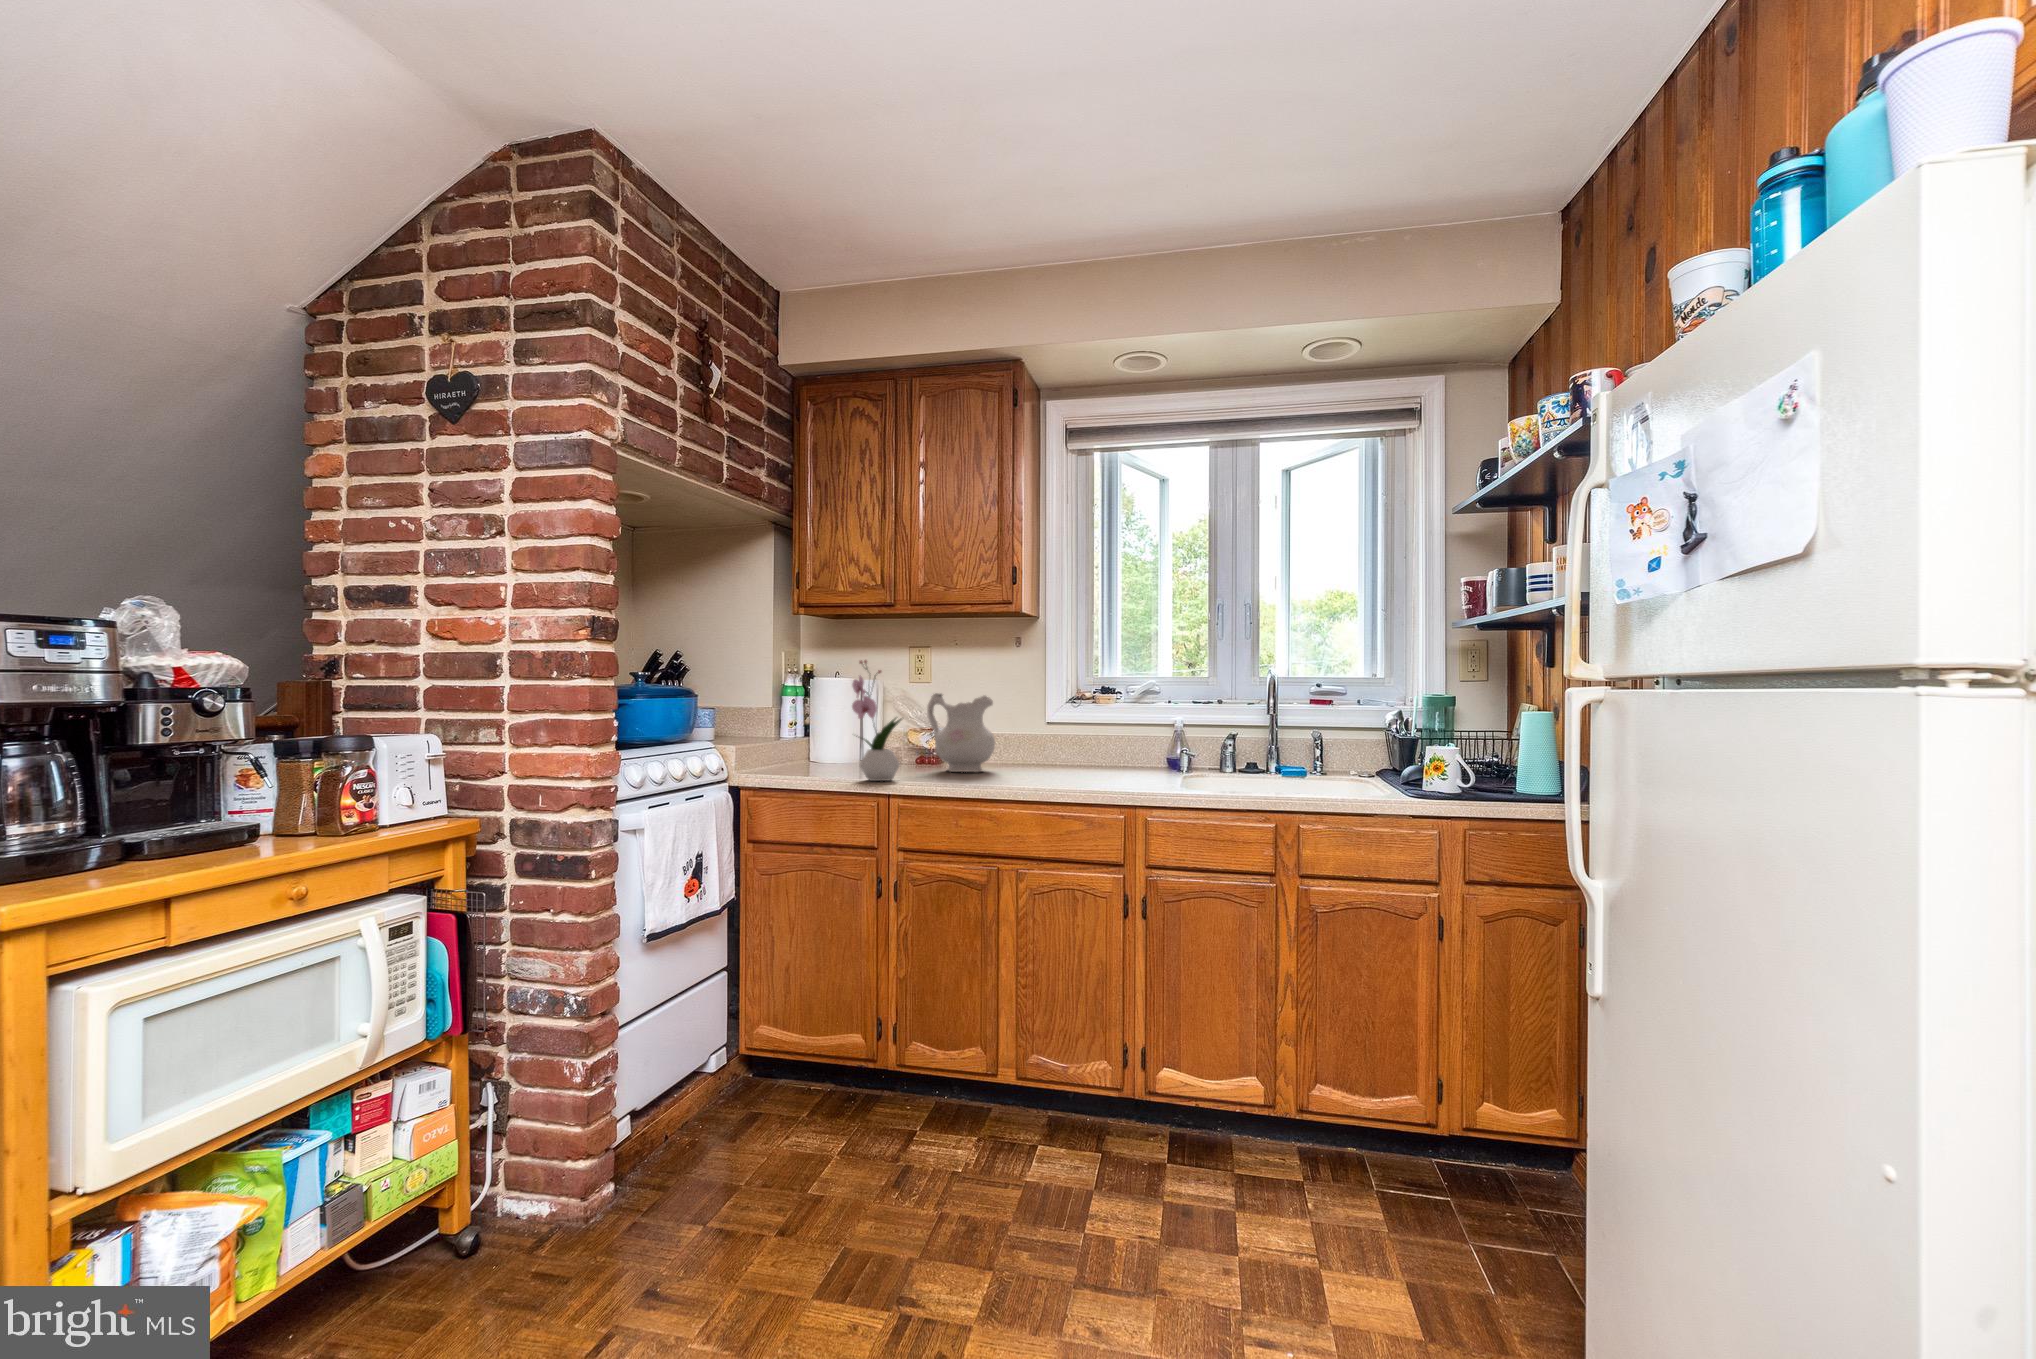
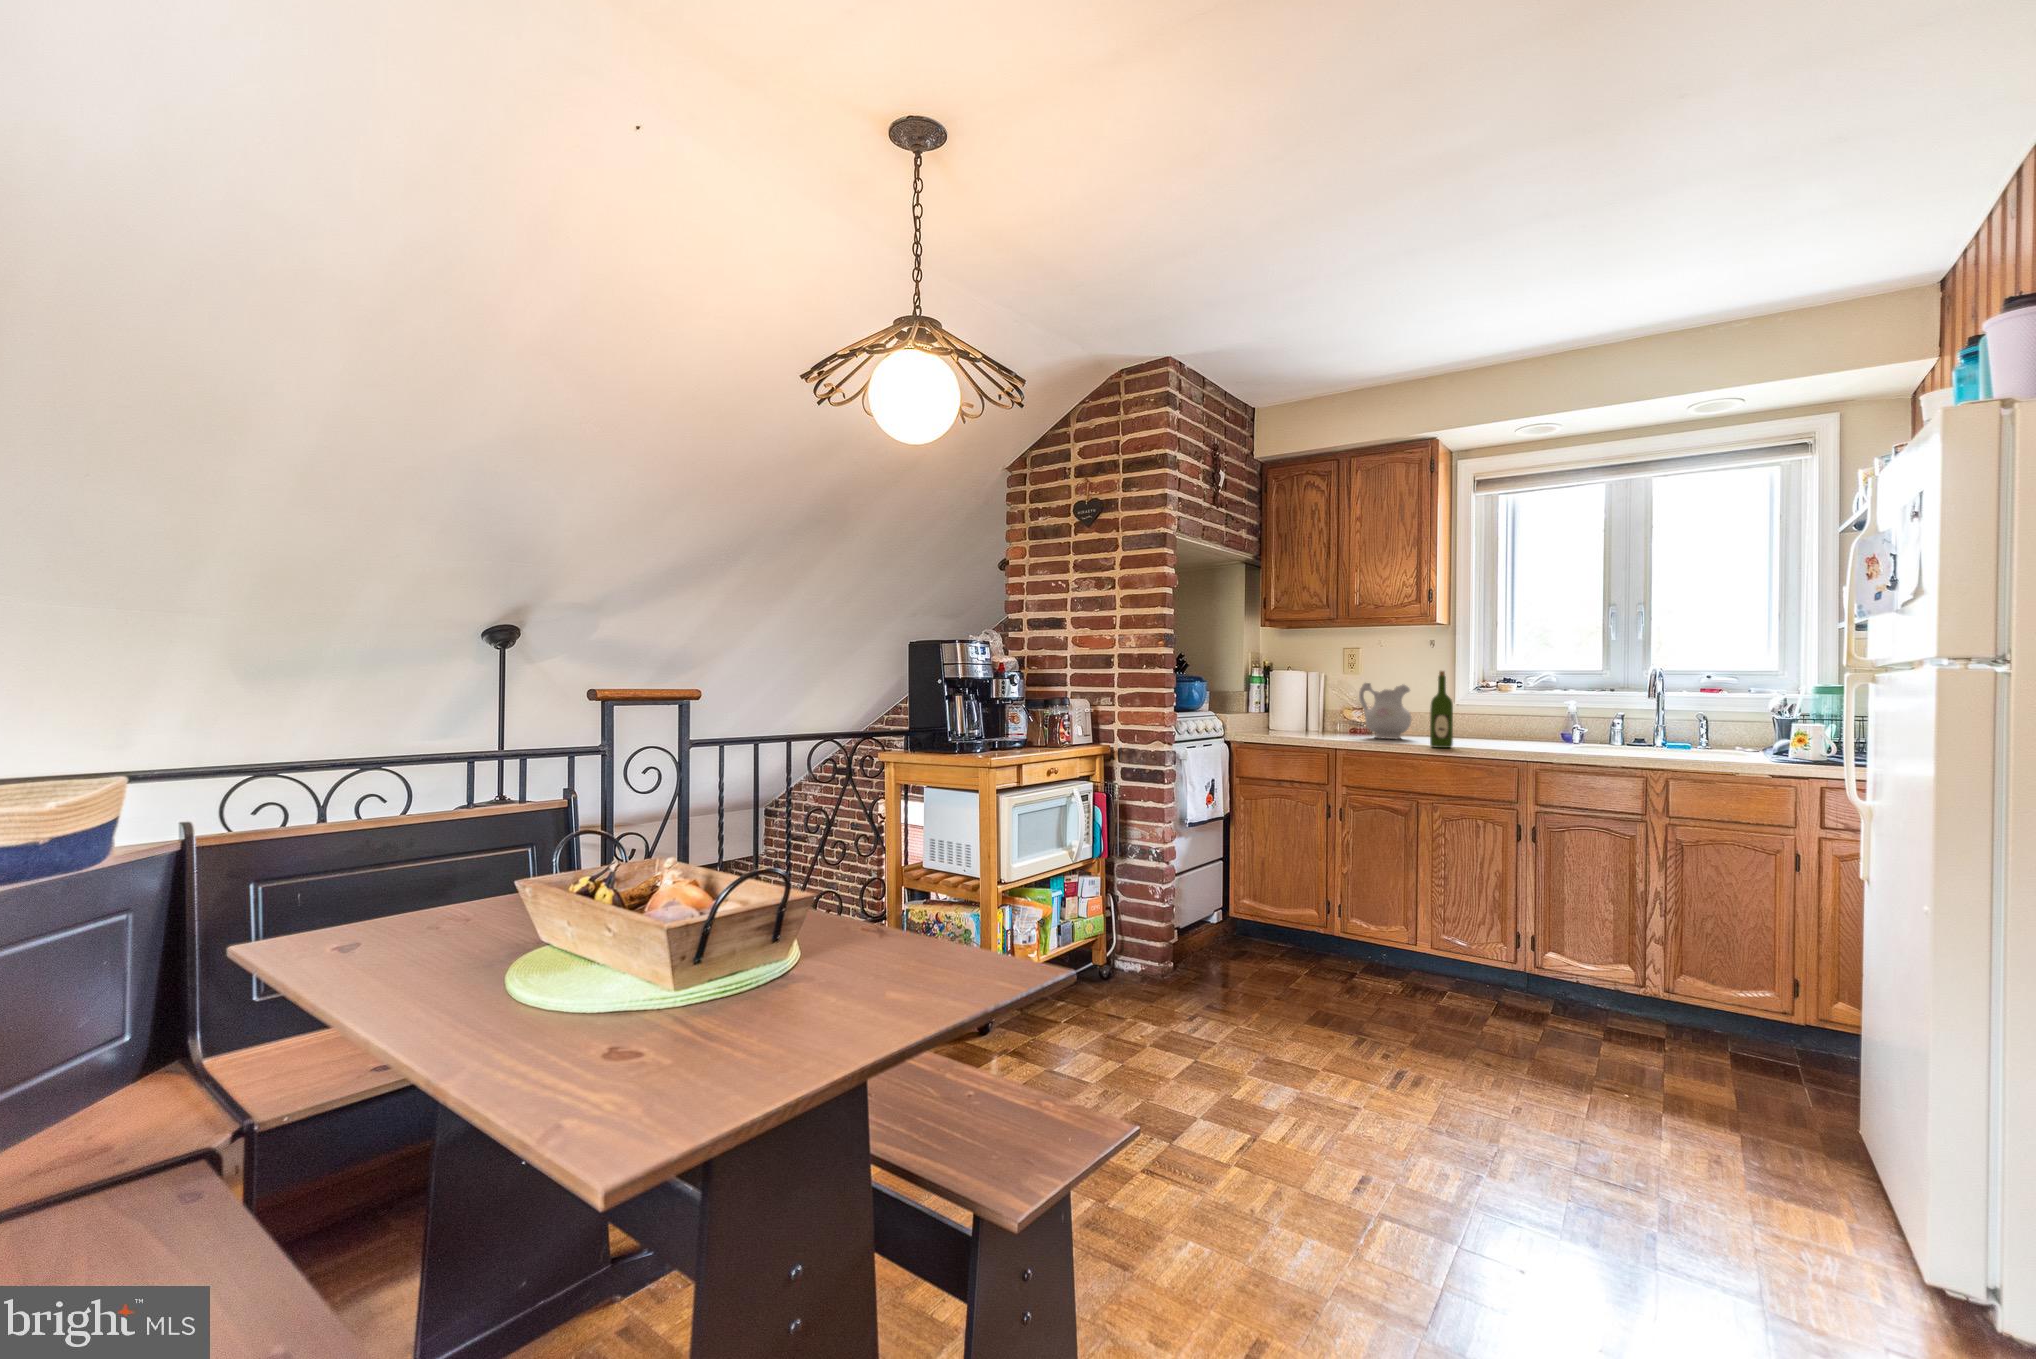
flower arrangement: present [852,660,902,781] -> none [1308,659,1346,740]
wine bottle: none [1017,678,1046,790] -> present [1430,671,1453,748]

